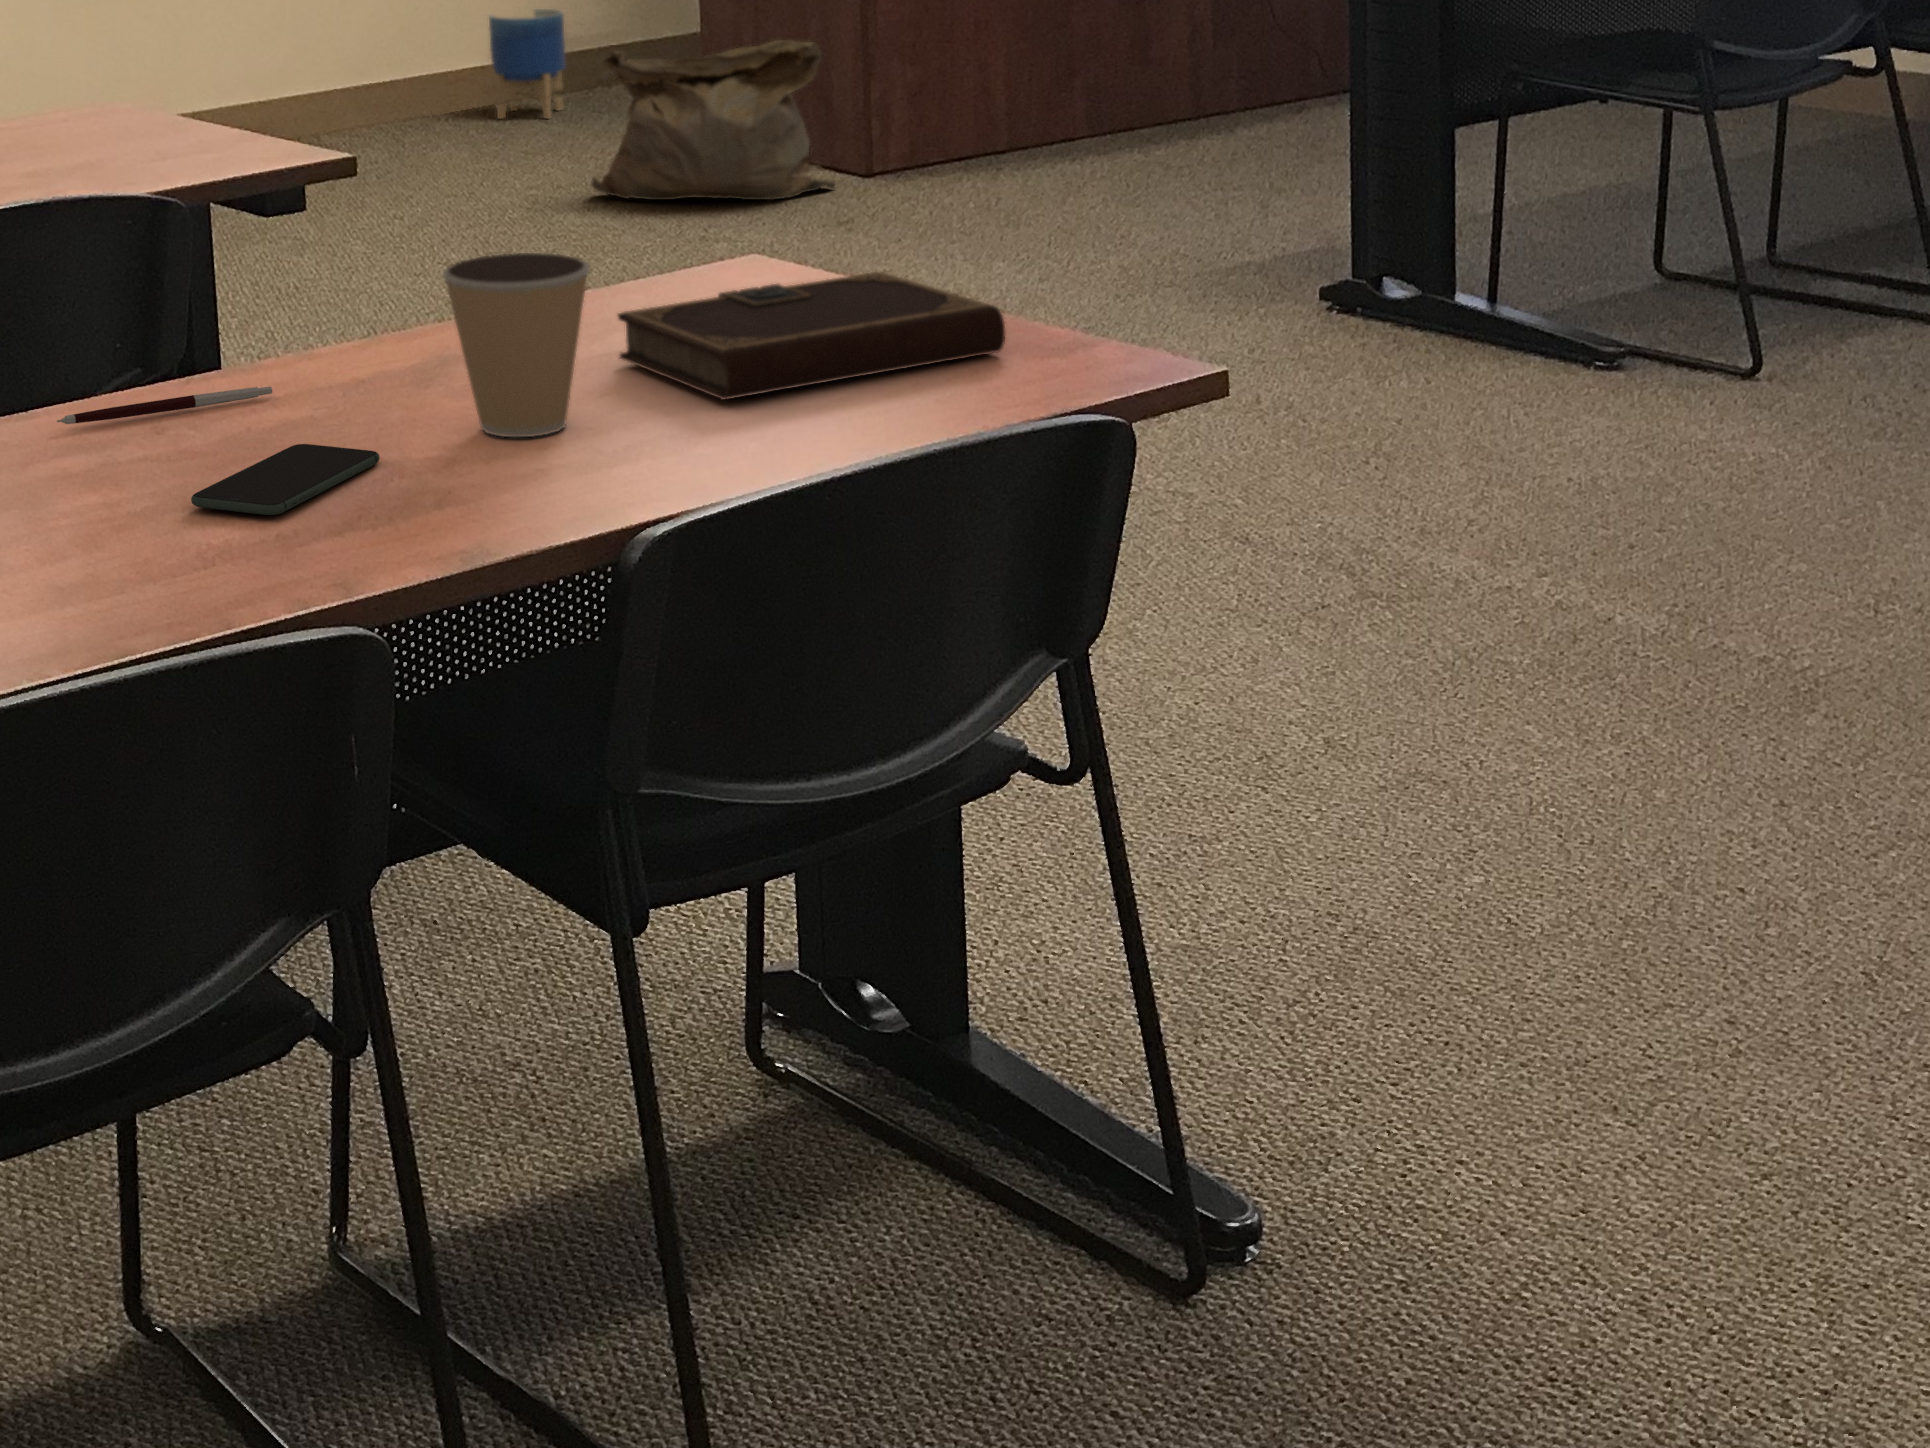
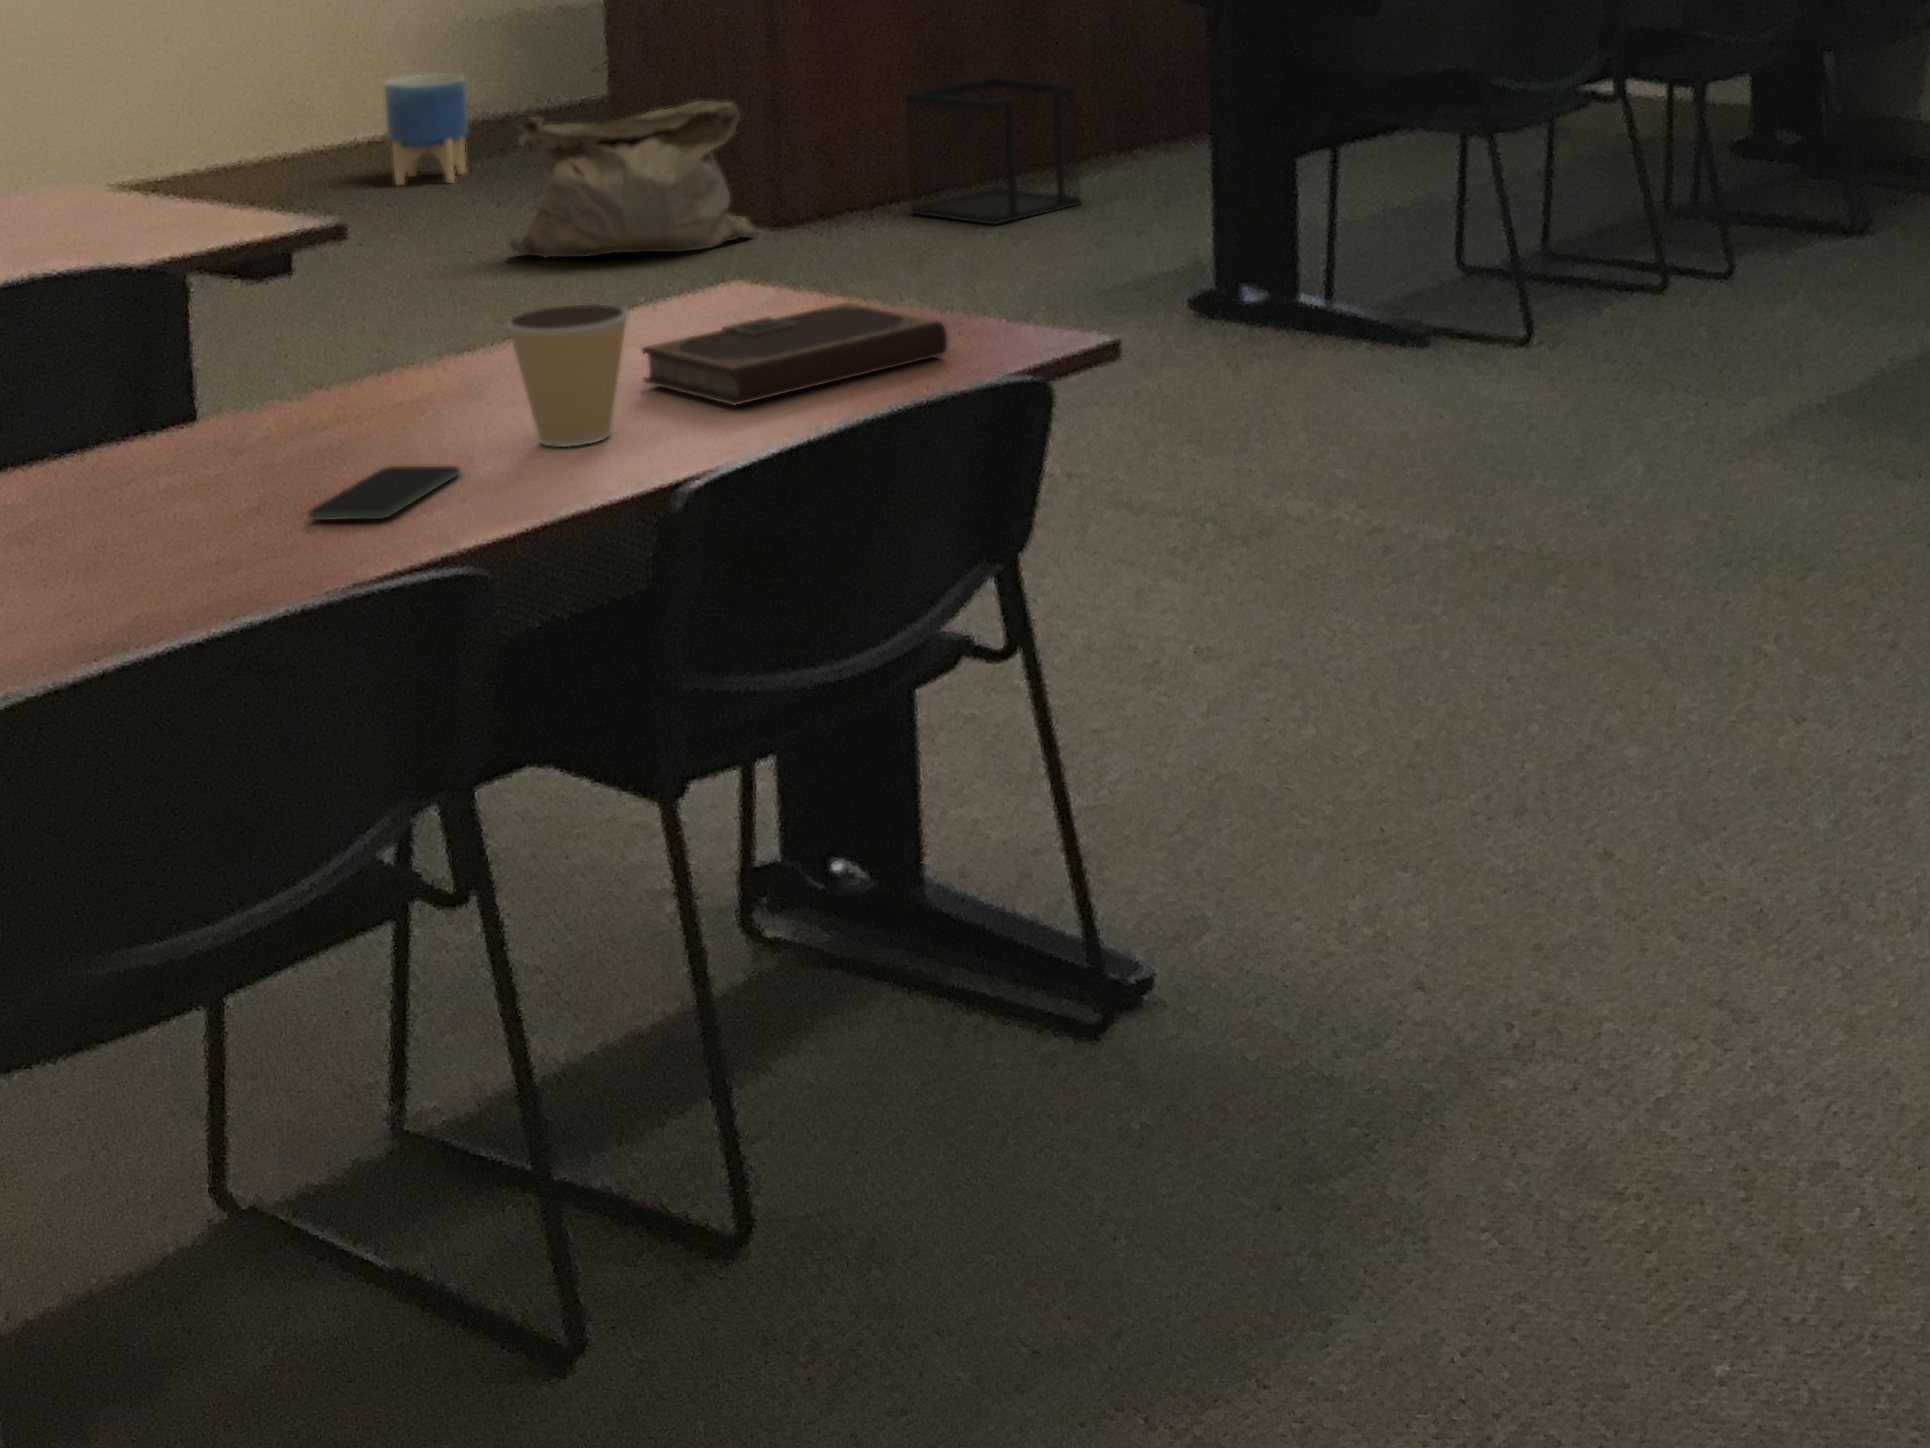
wastebasket: none [997,24,1190,189] -> present [906,77,1082,225]
pen: present [57,386,272,424] -> none [155,427,347,472]

